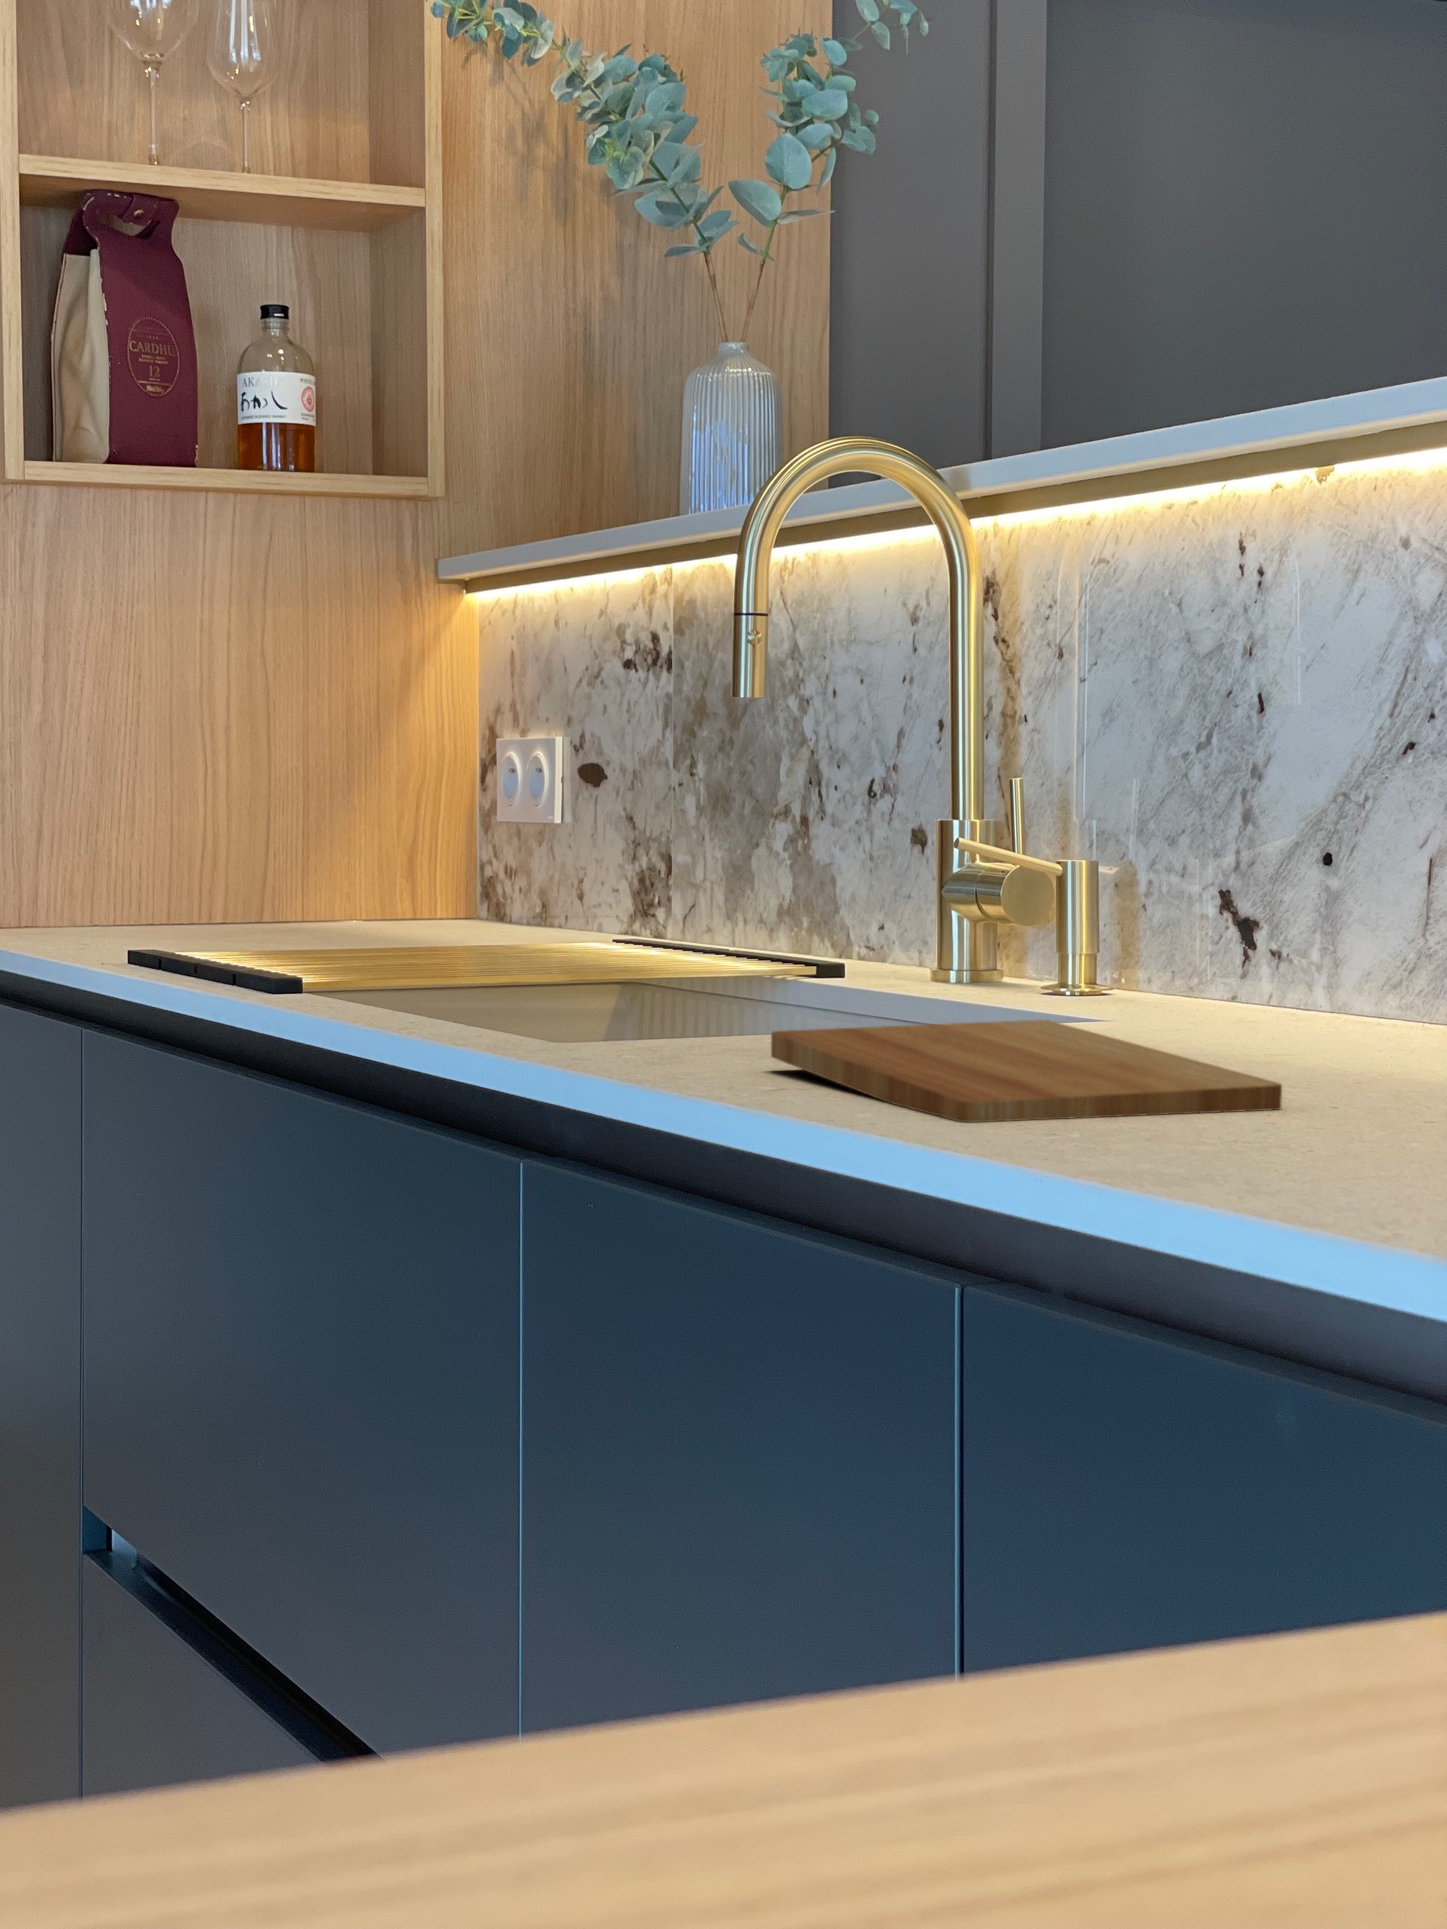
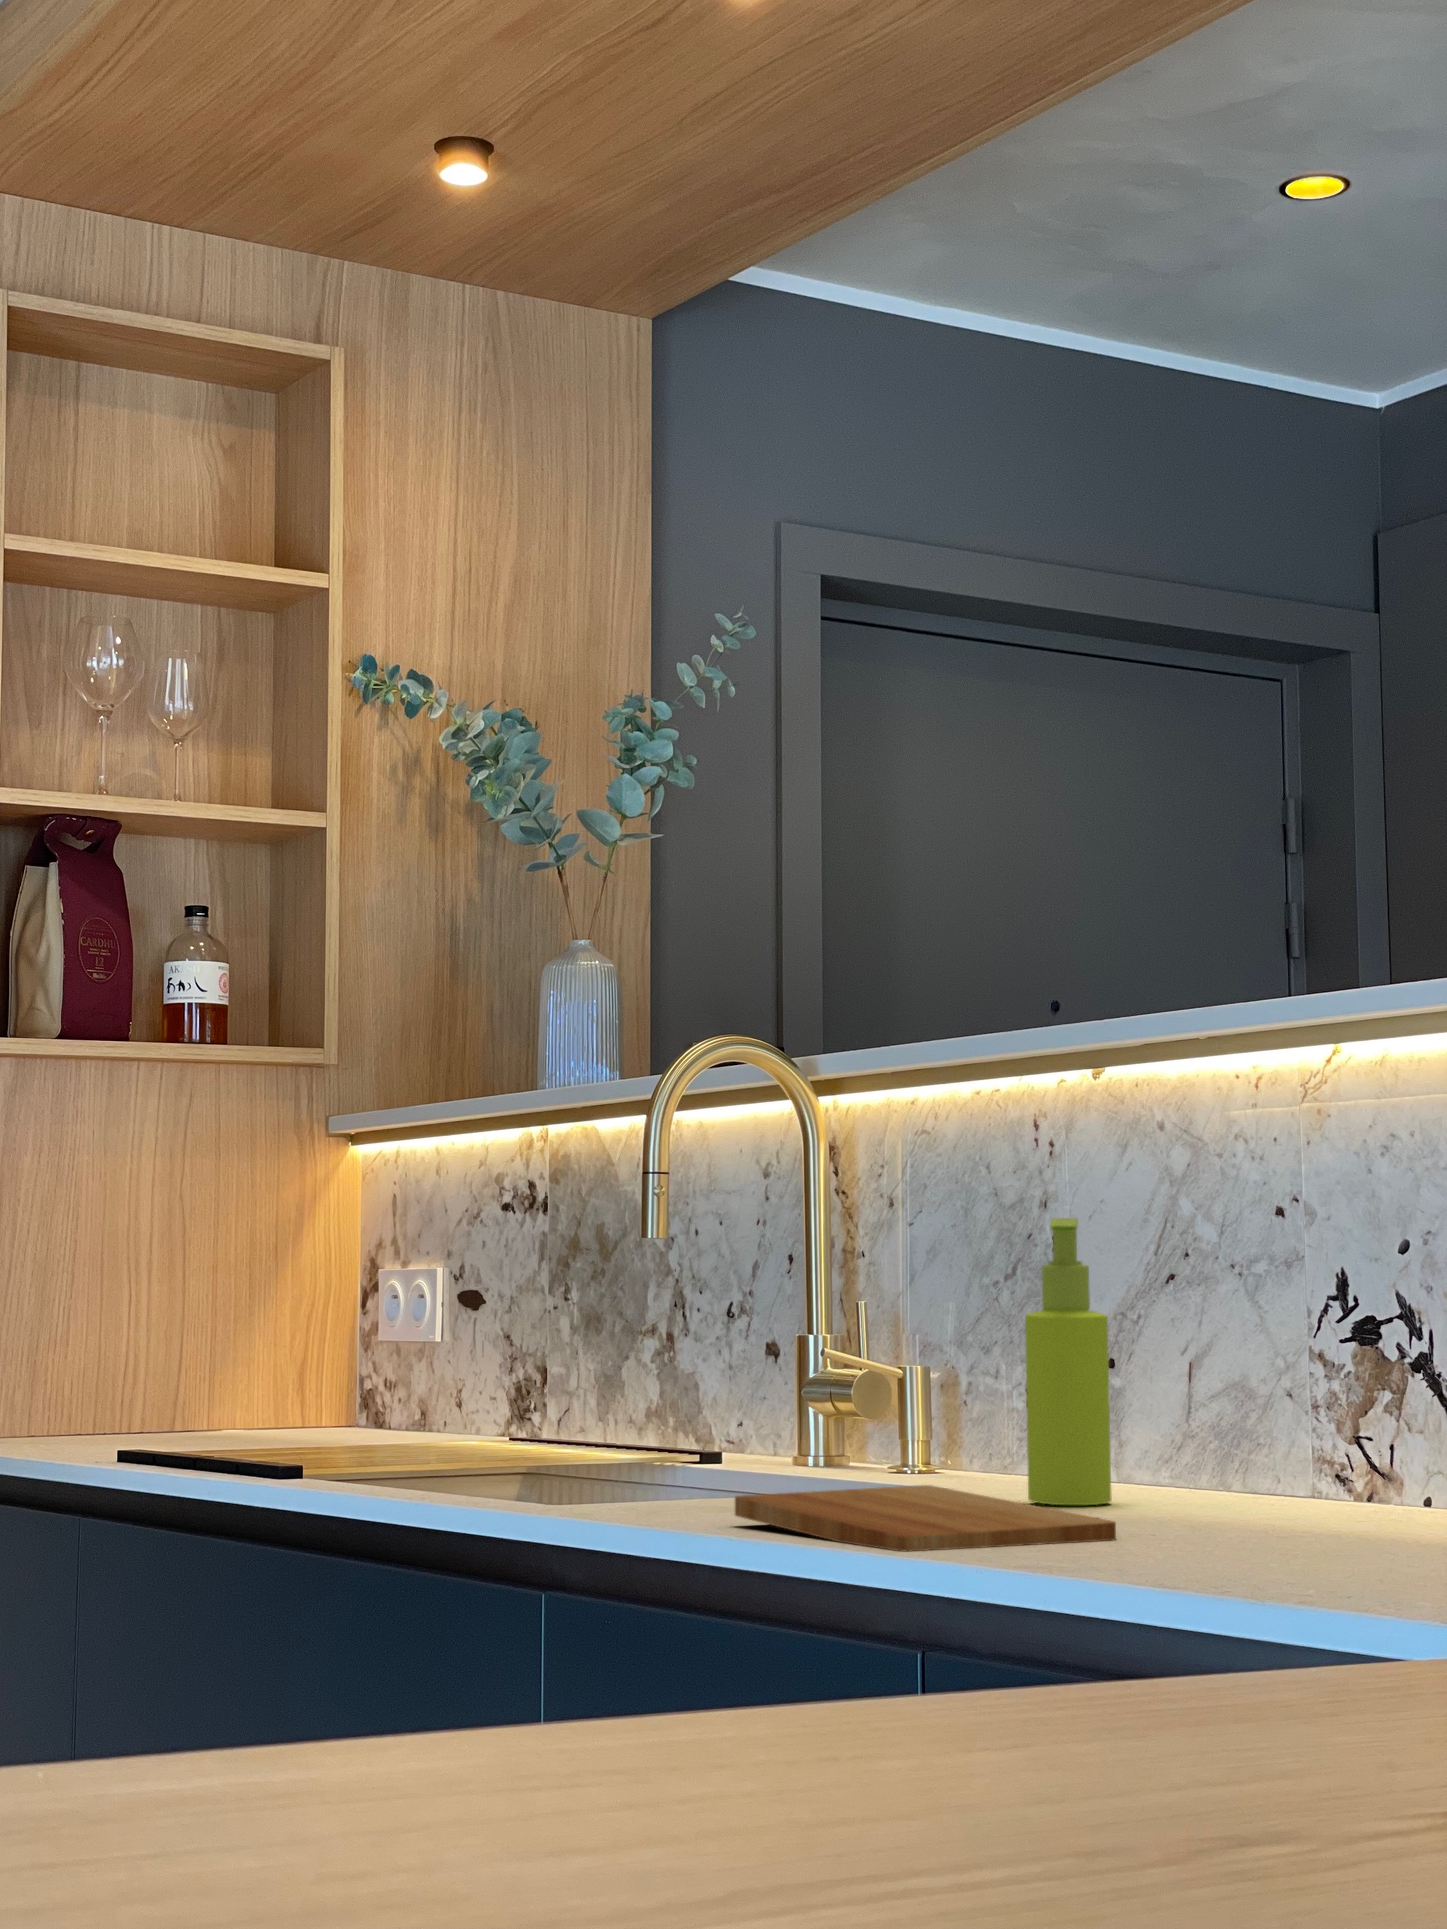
soap dispenser: none [1194,664,1313,1048] -> present [1025,1218,1112,1505]

